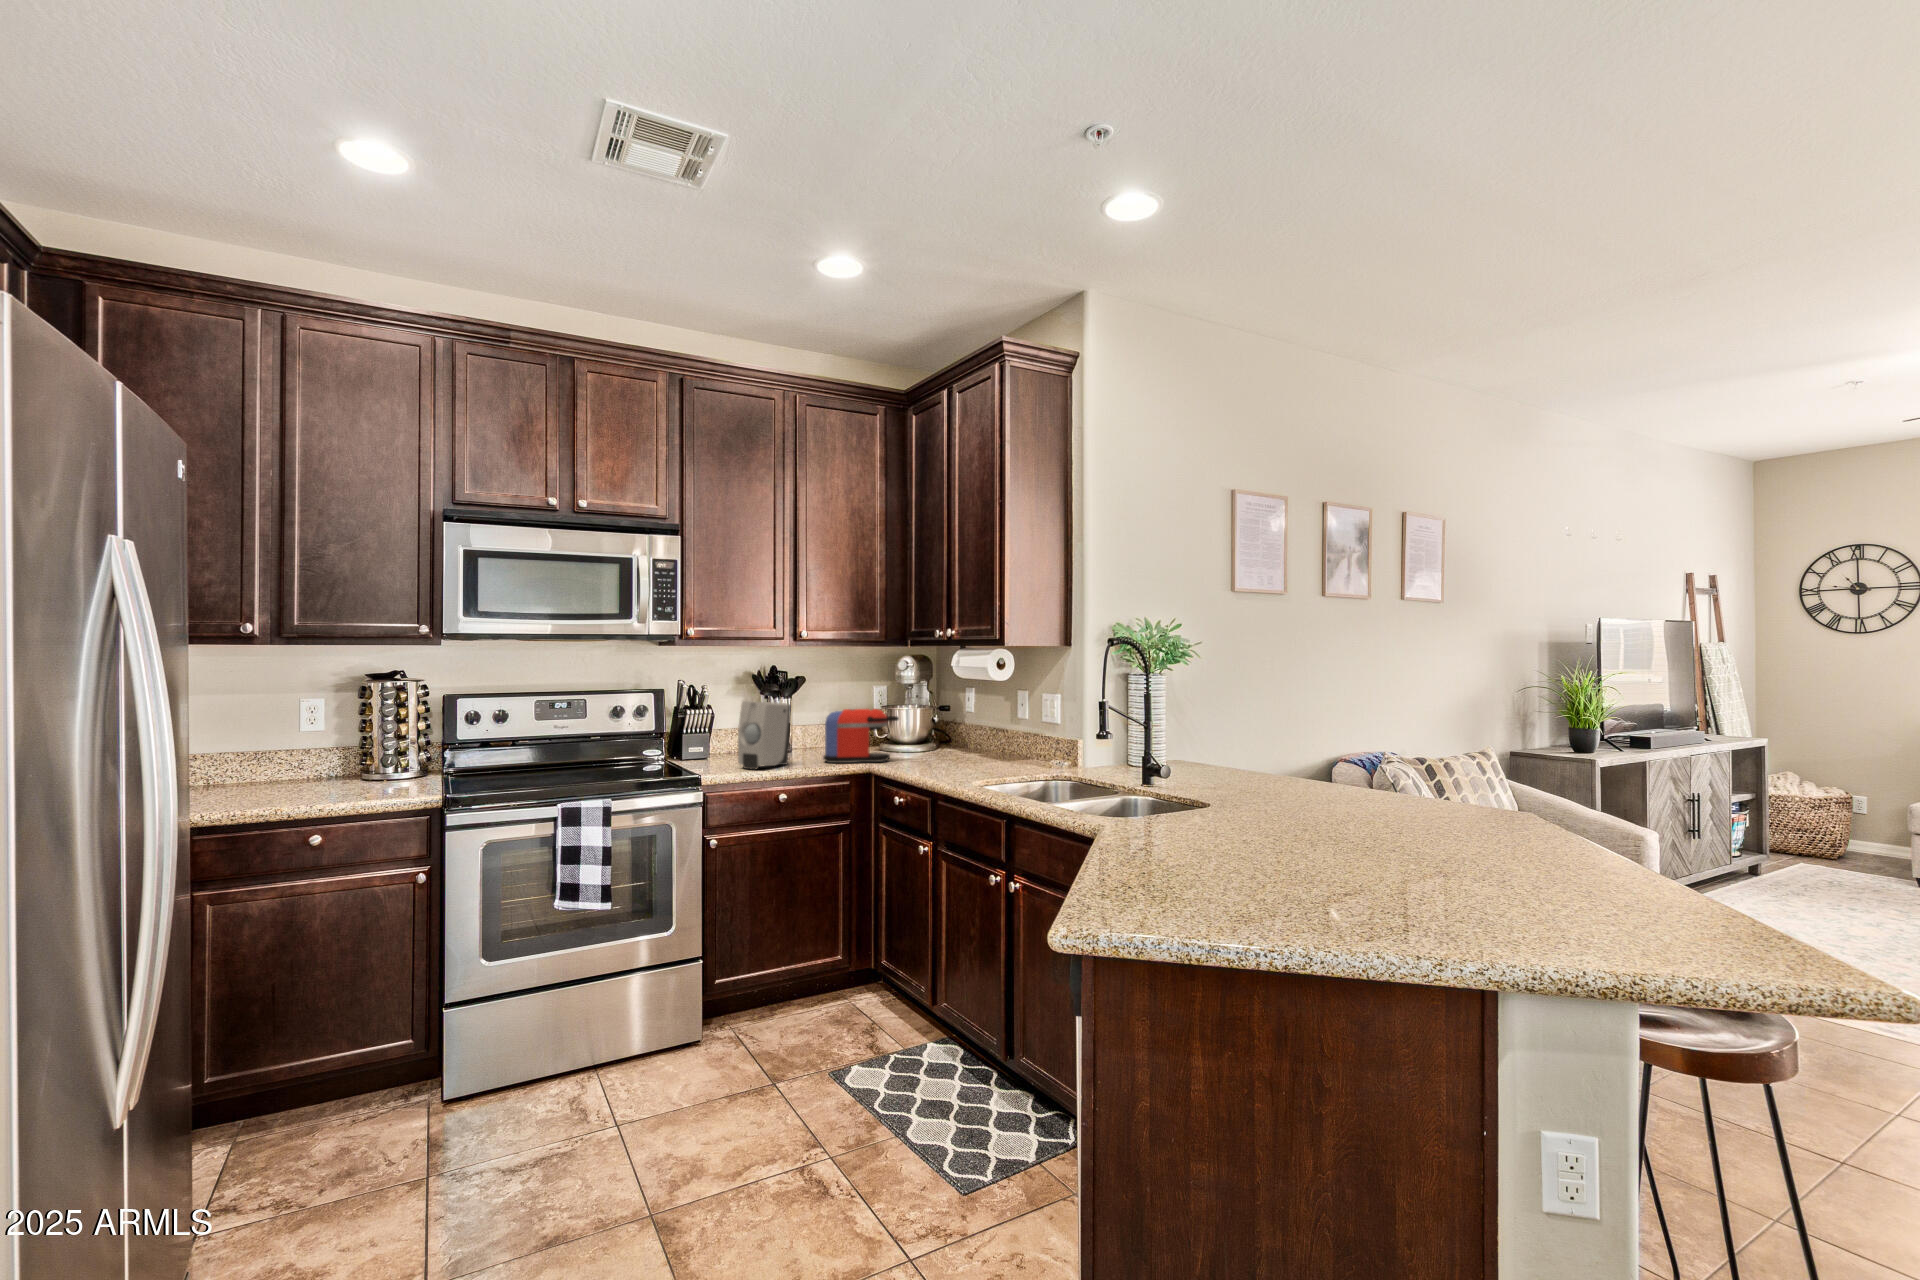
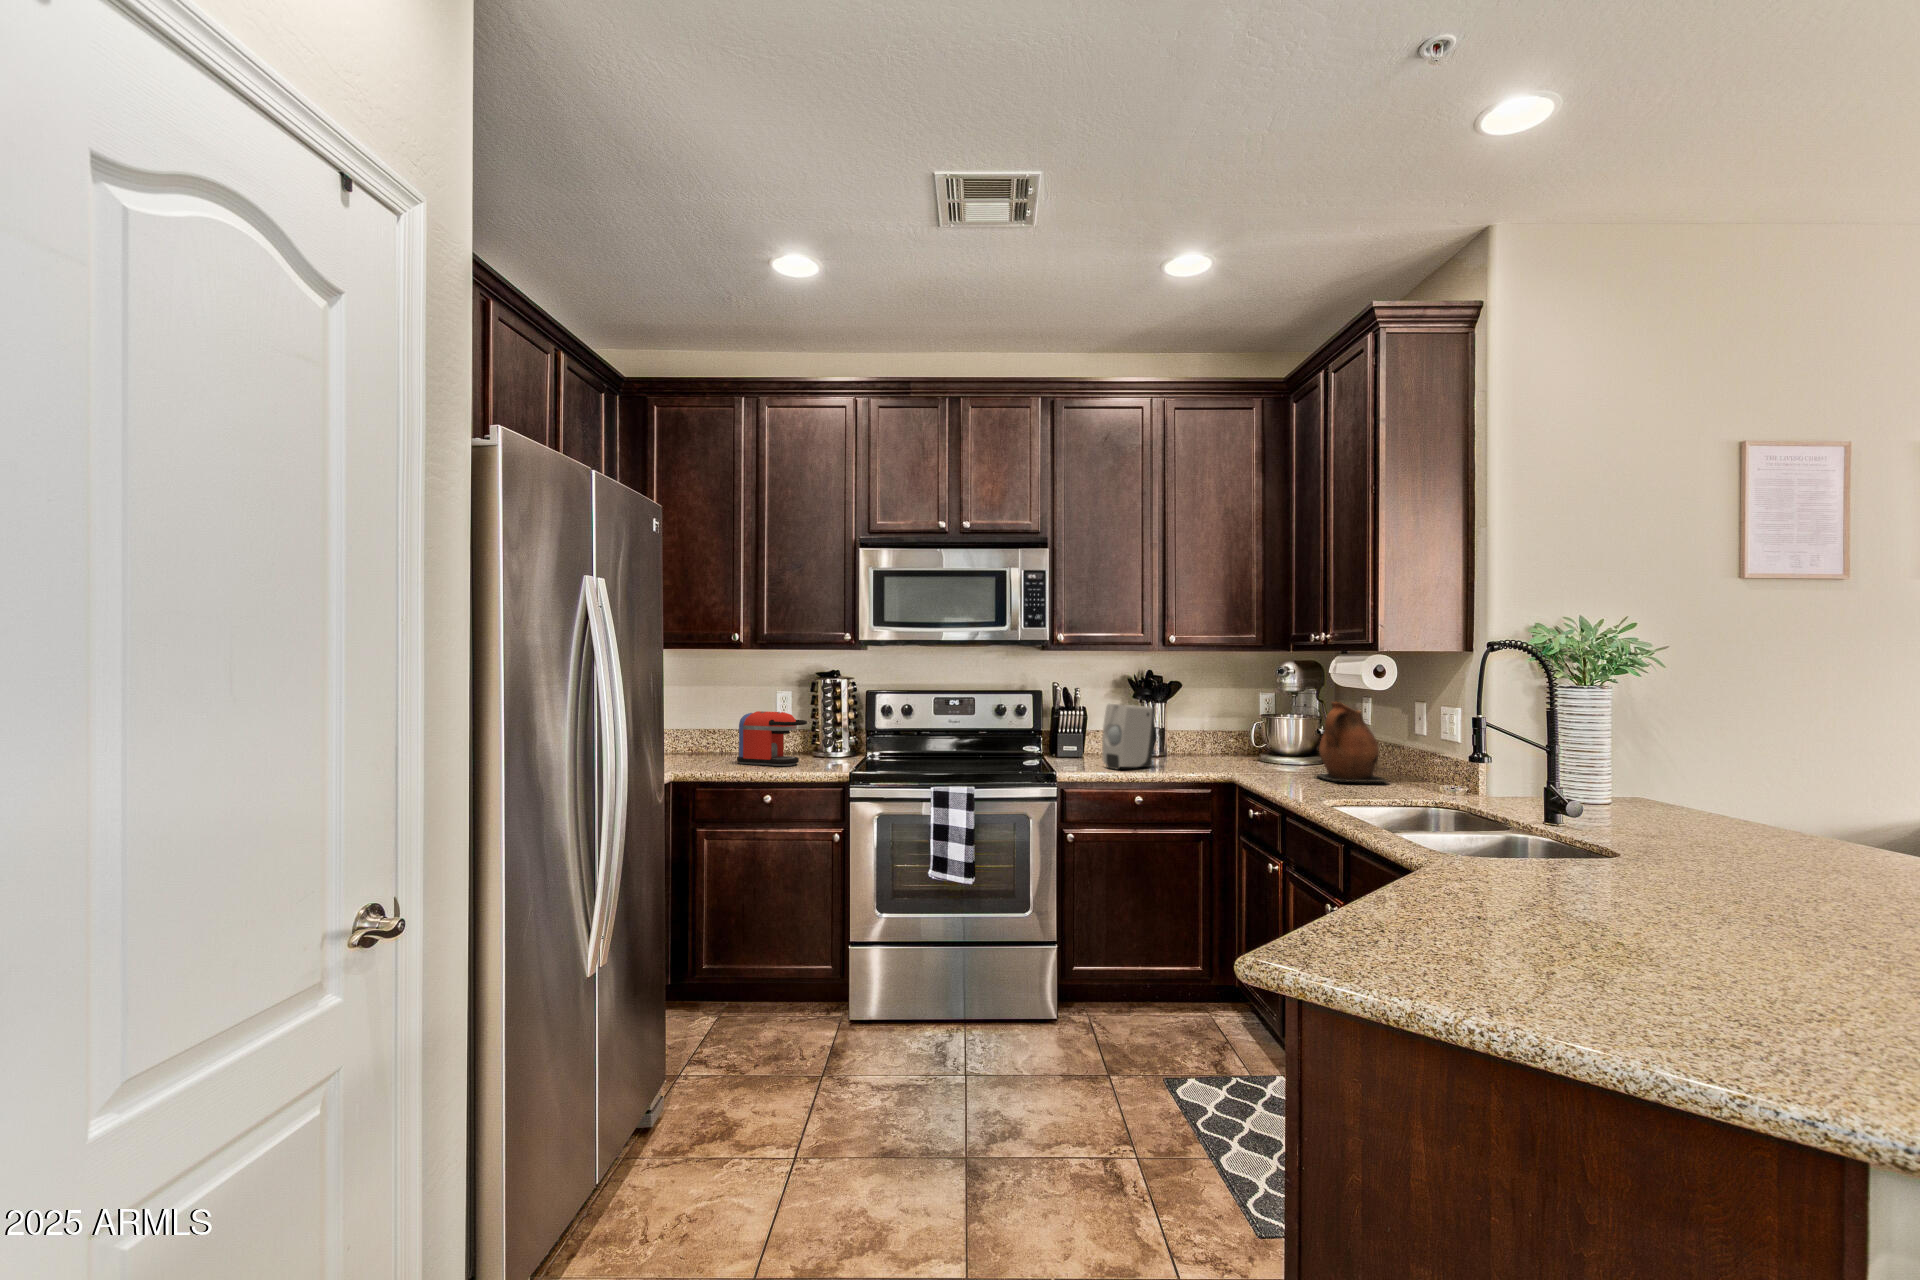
ceramic pitcher: none [938,692,1004,765] -> present [1317,702,1388,782]
coffee maker: present [823,709,899,763] -> present [737,711,807,766]

